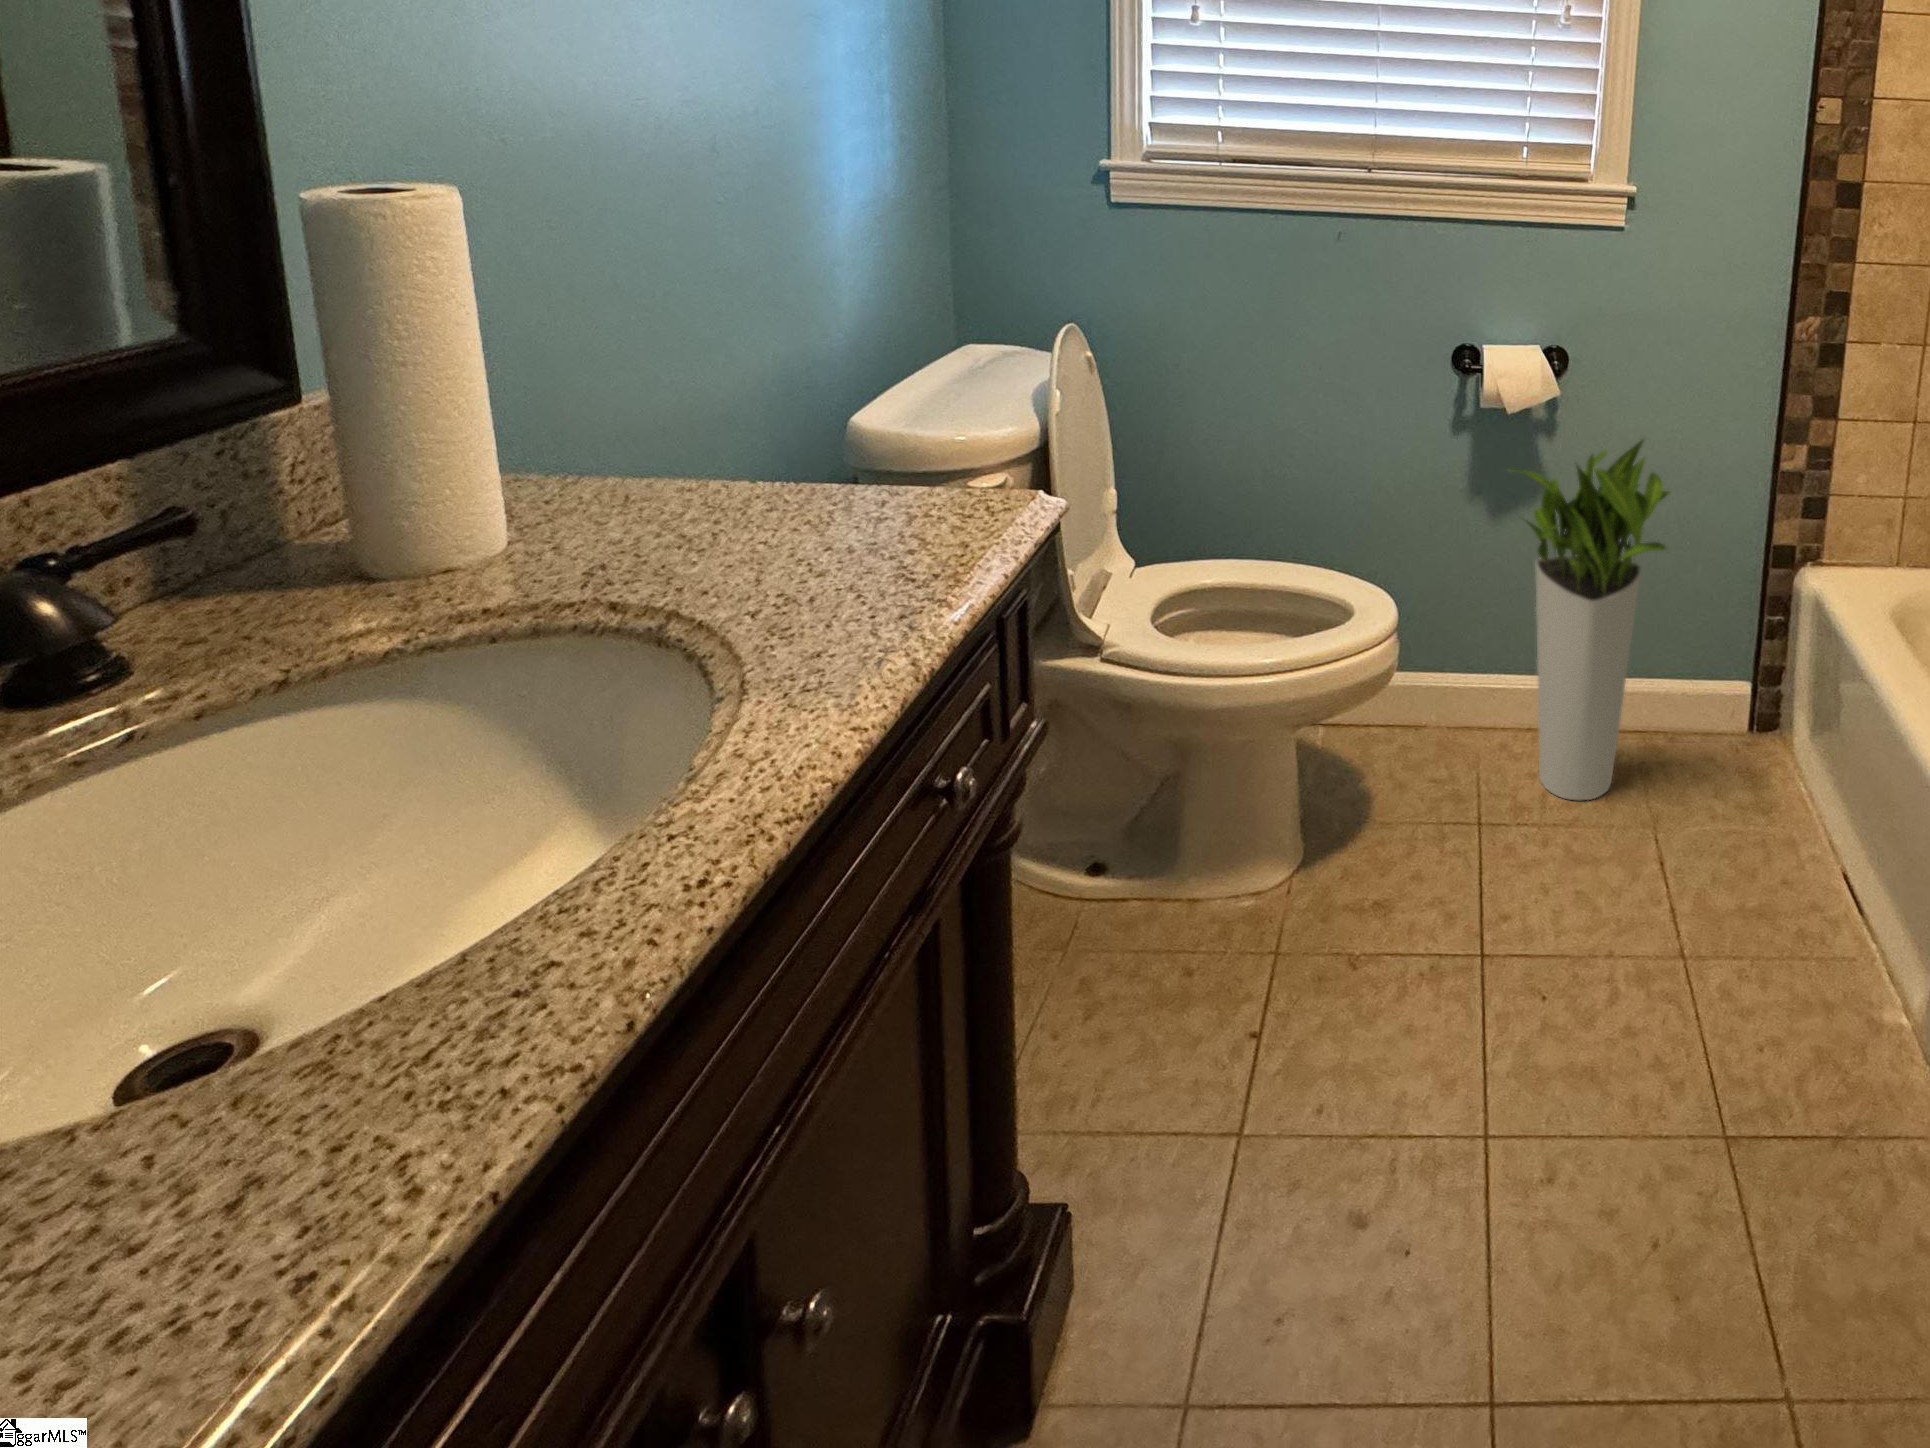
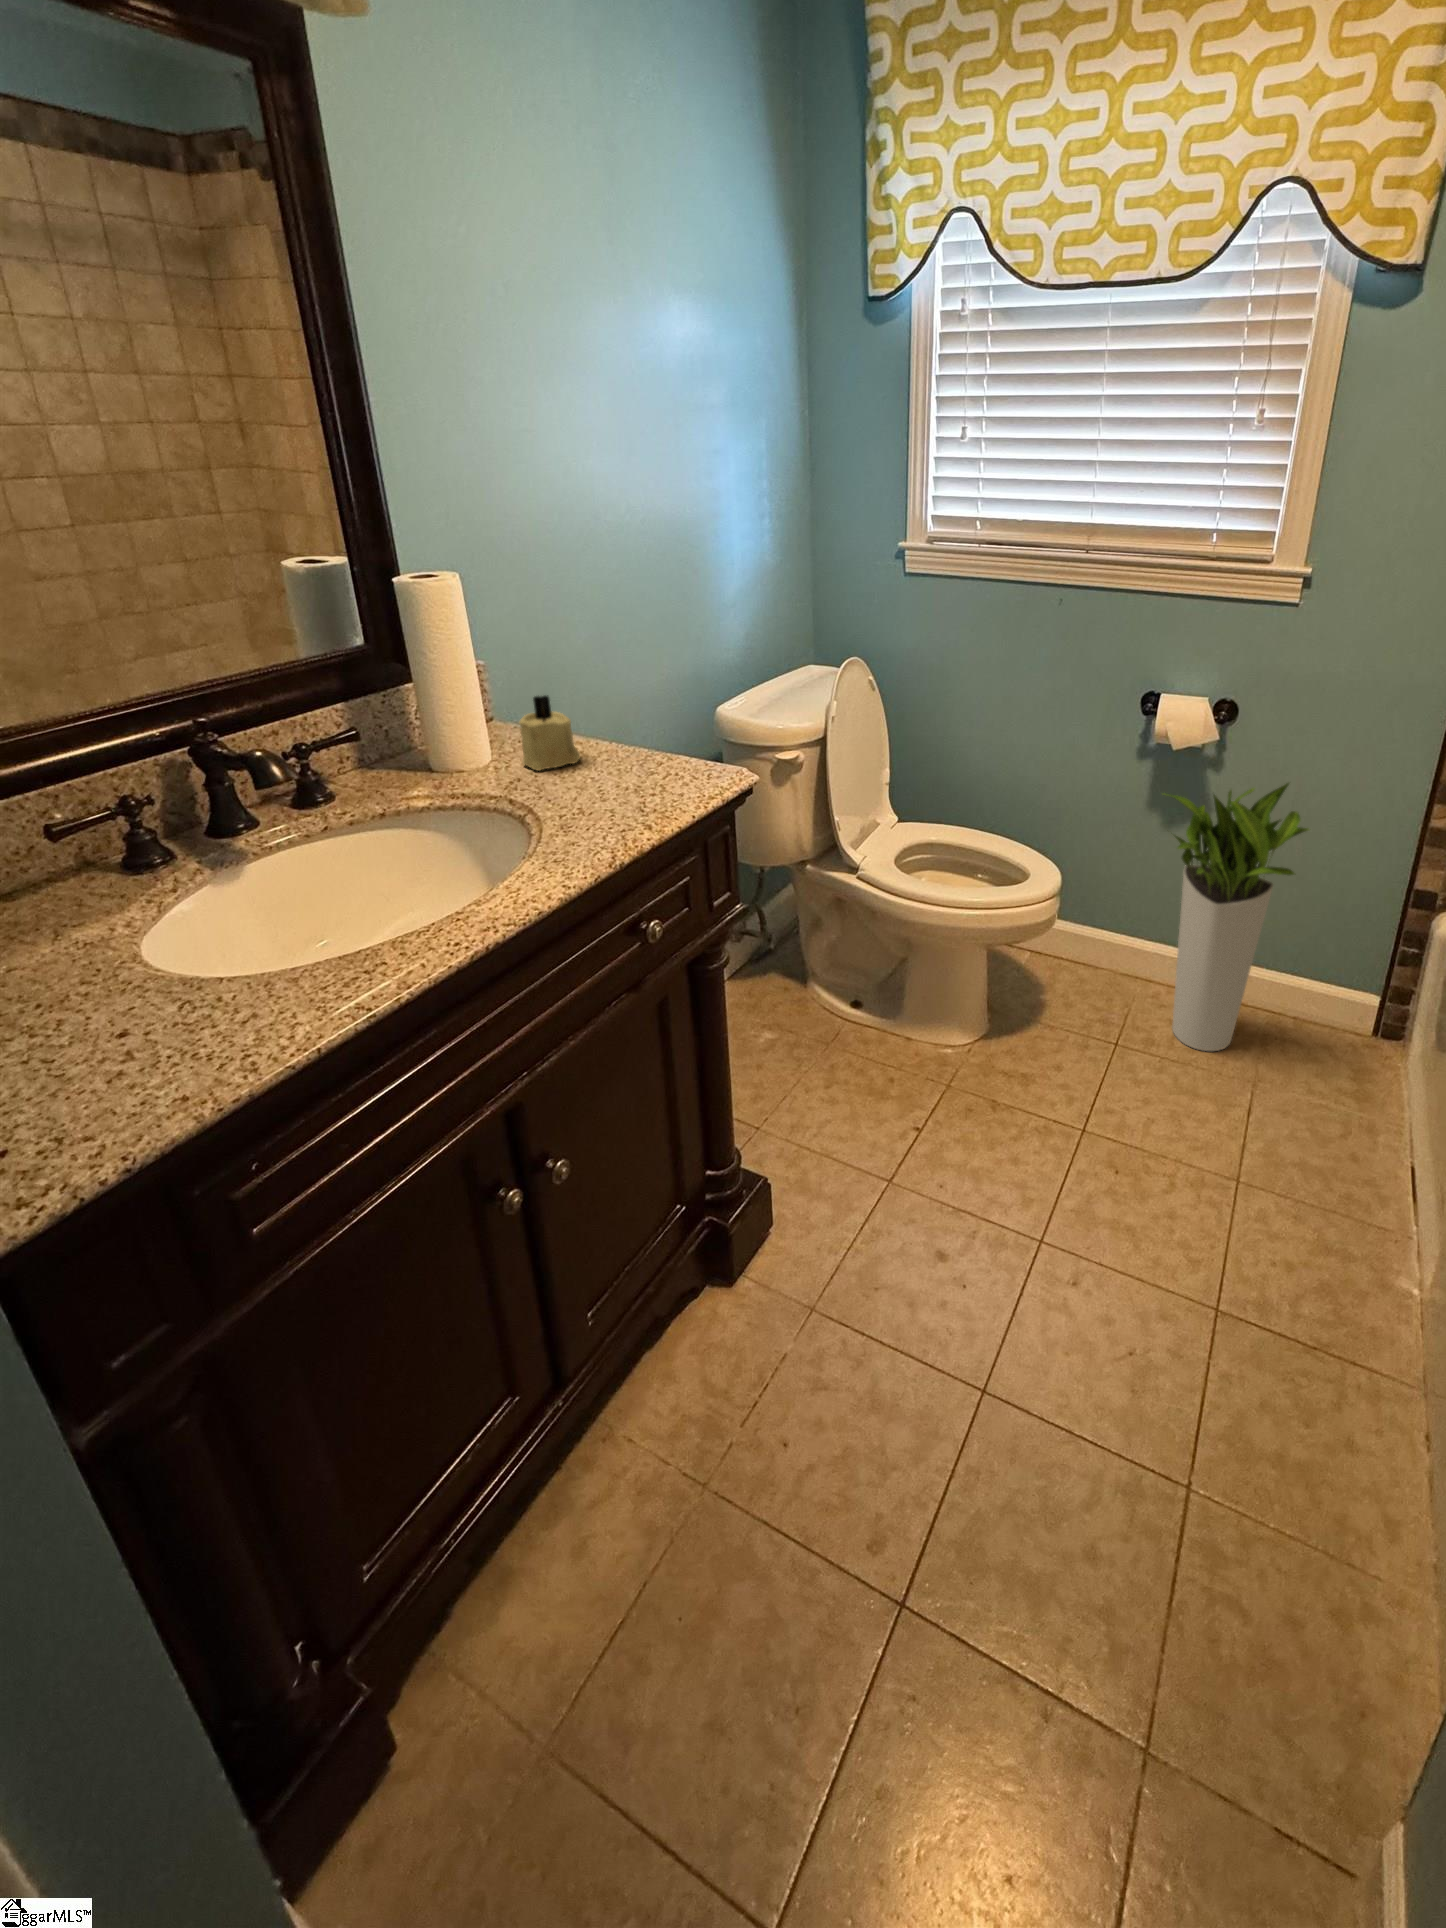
candle: none [586,402,715,544] -> present [519,695,580,770]

